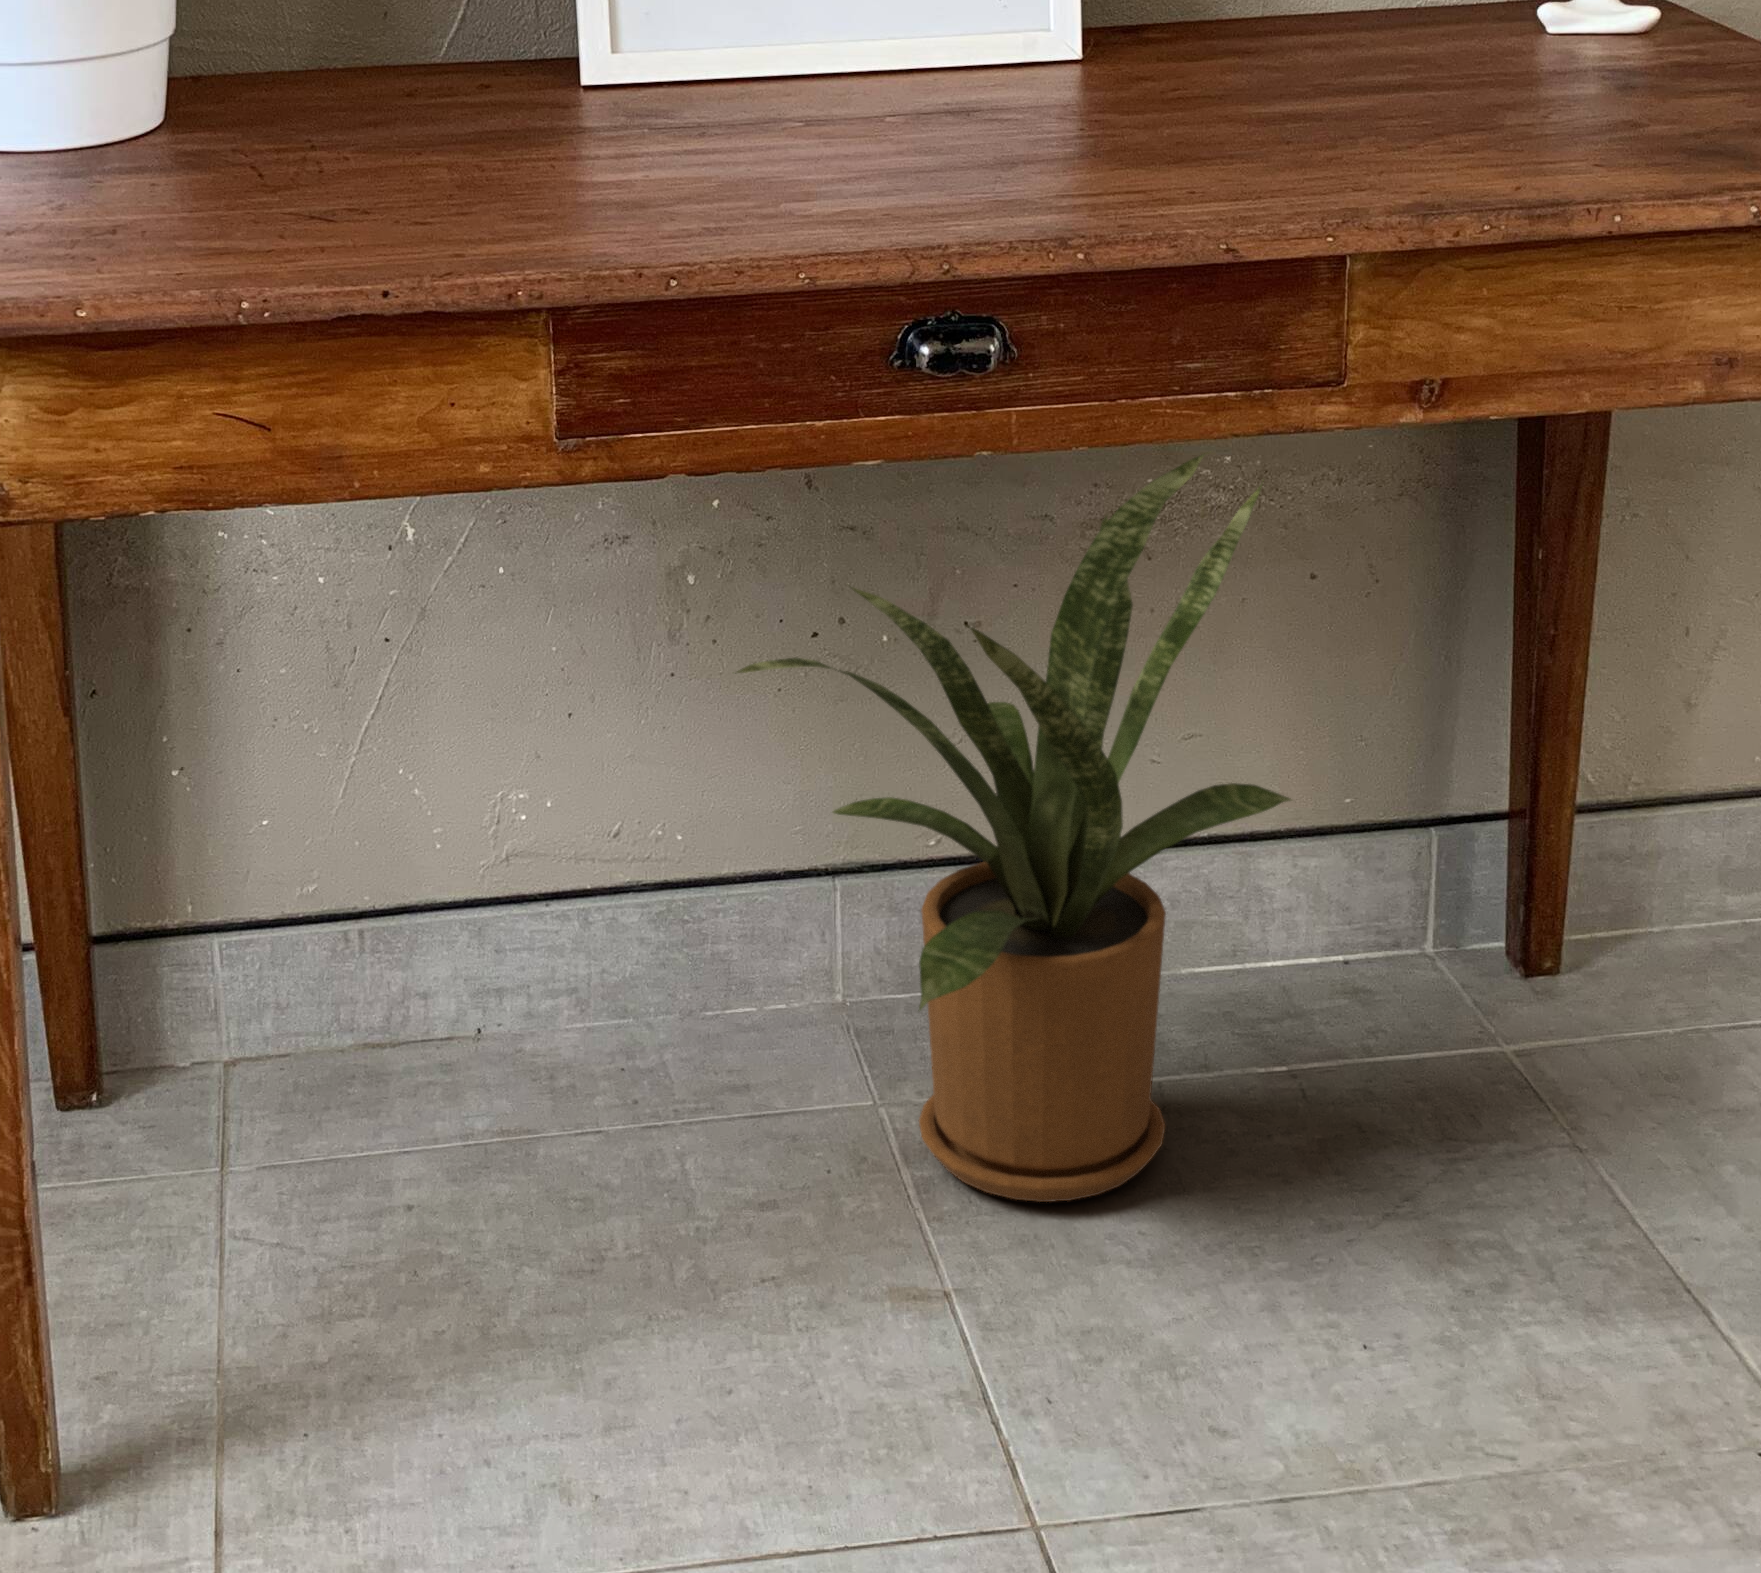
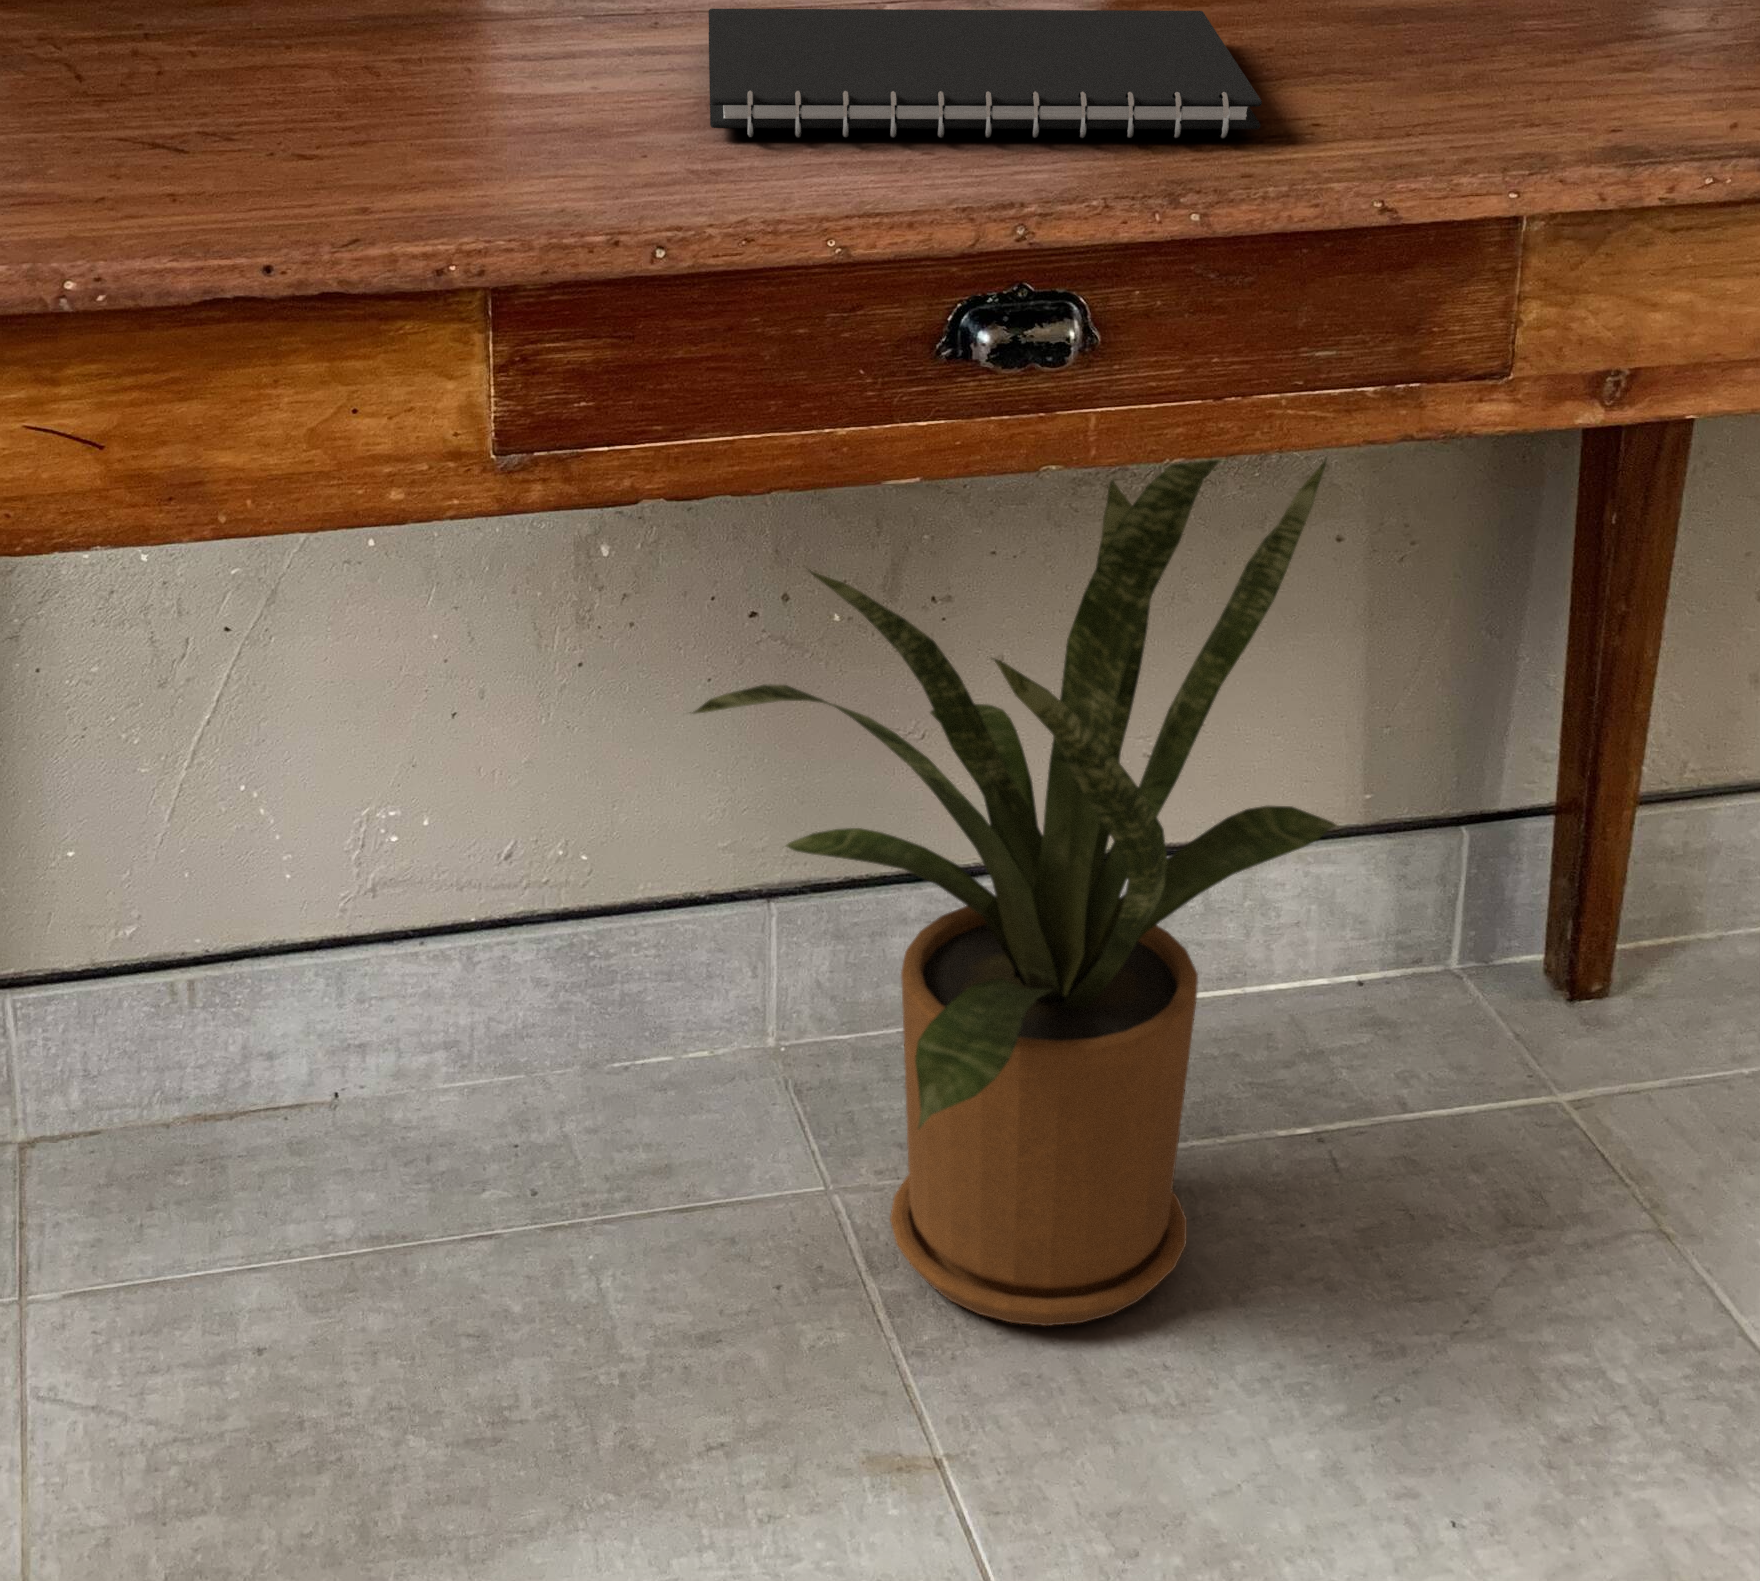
notebook: none [721,110,1142,203] -> present [709,9,1262,138]

